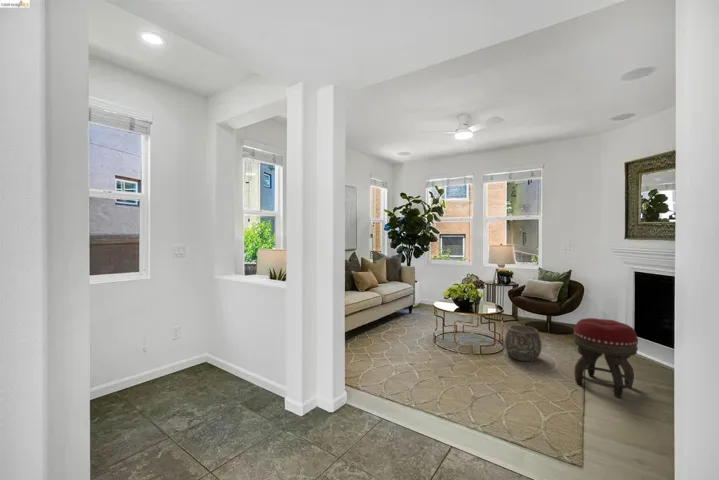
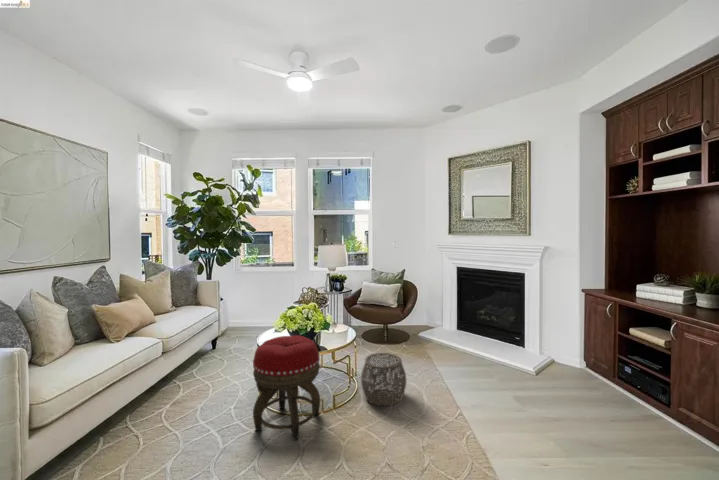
footstool: present [574,318,638,397] -> present [253,335,320,440]

